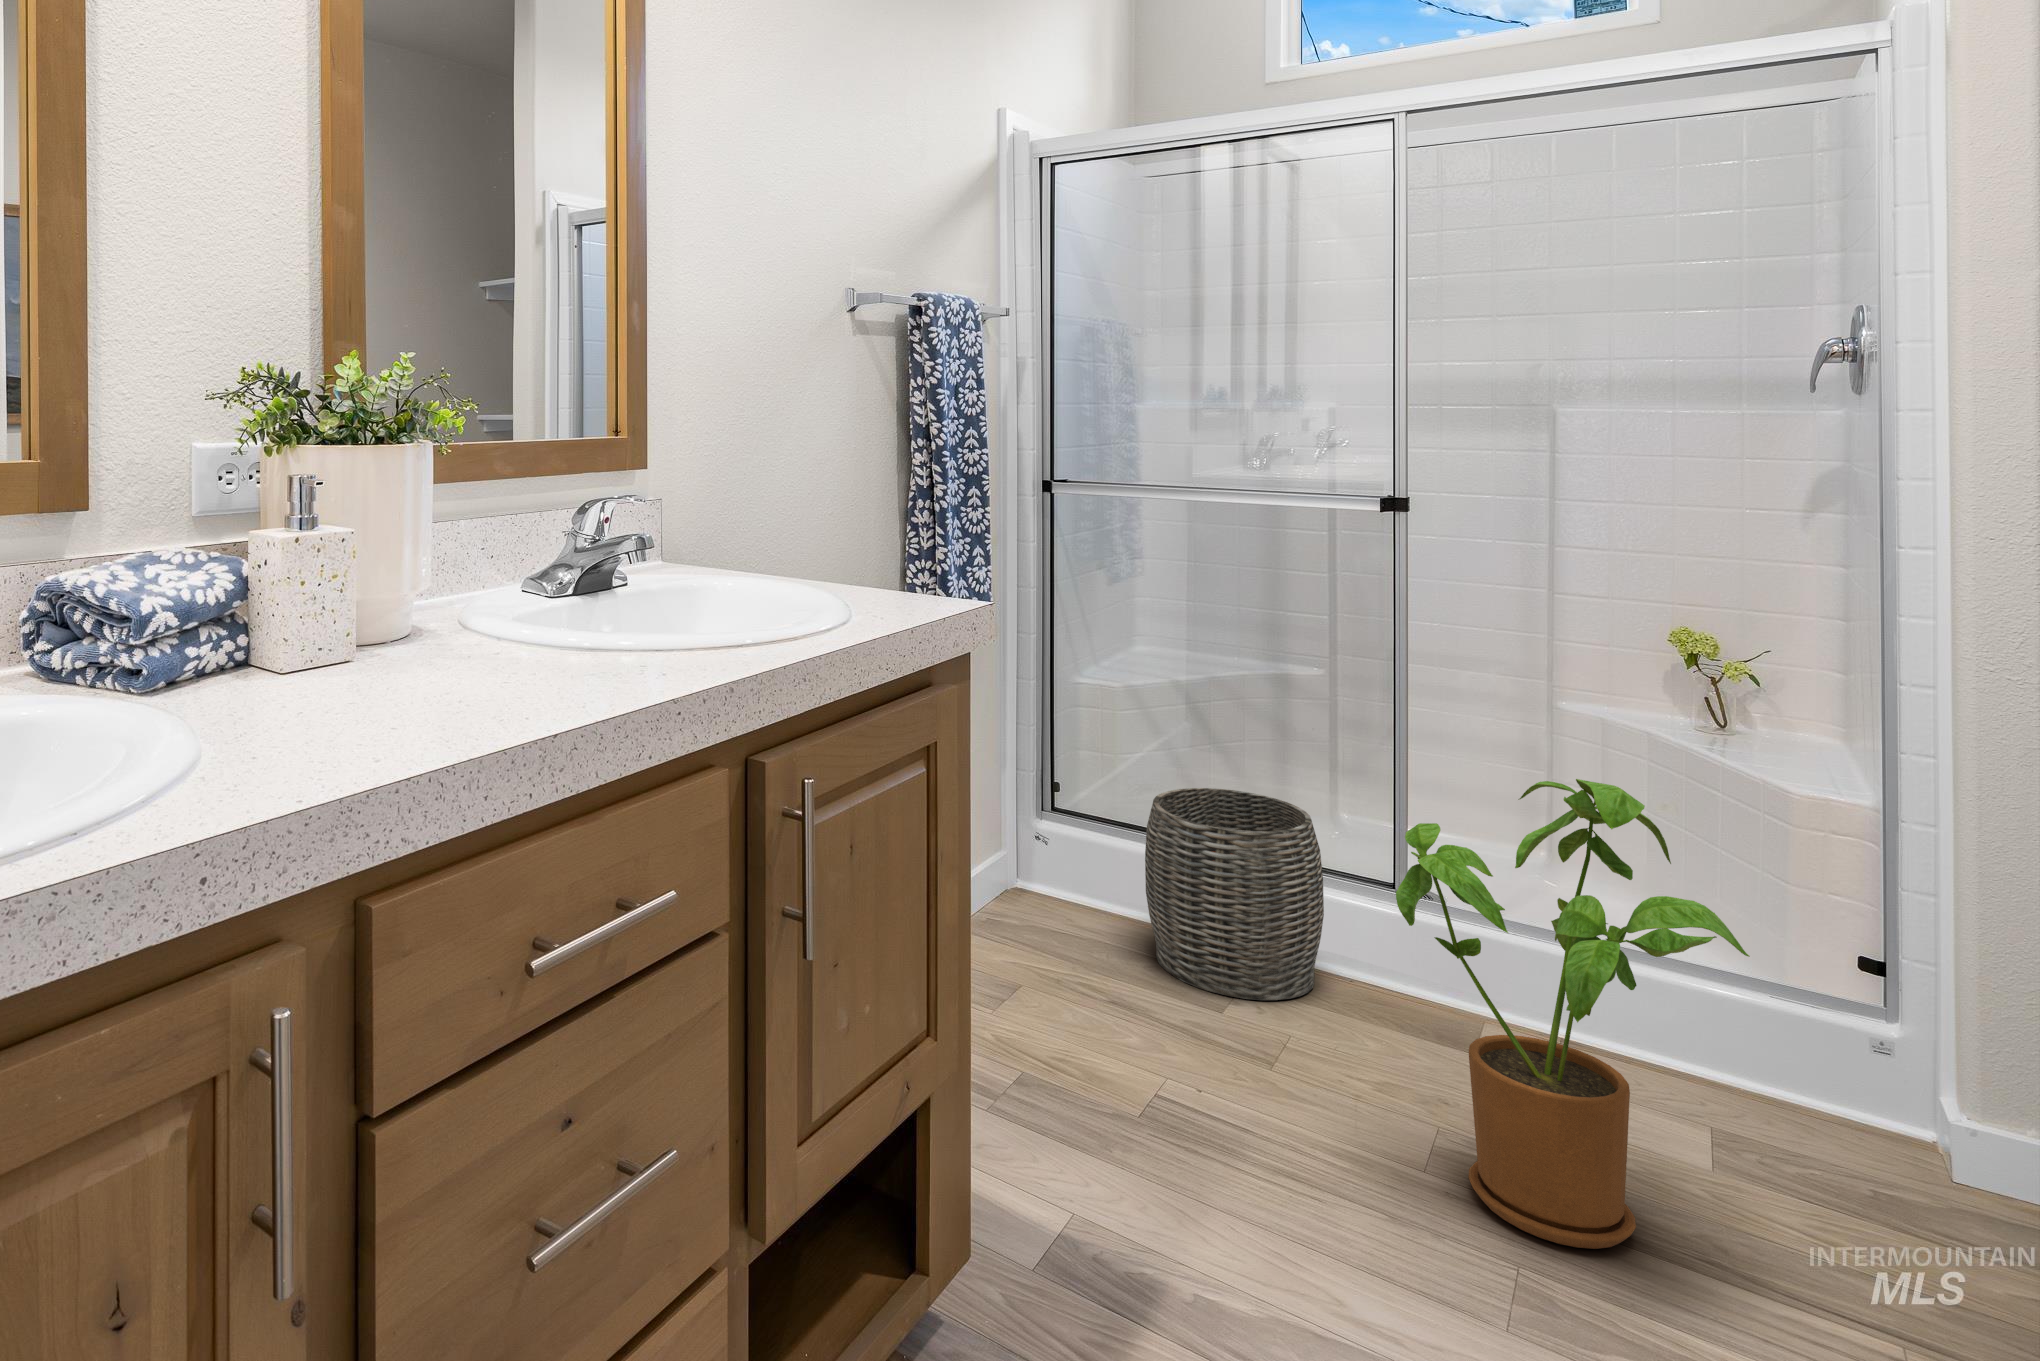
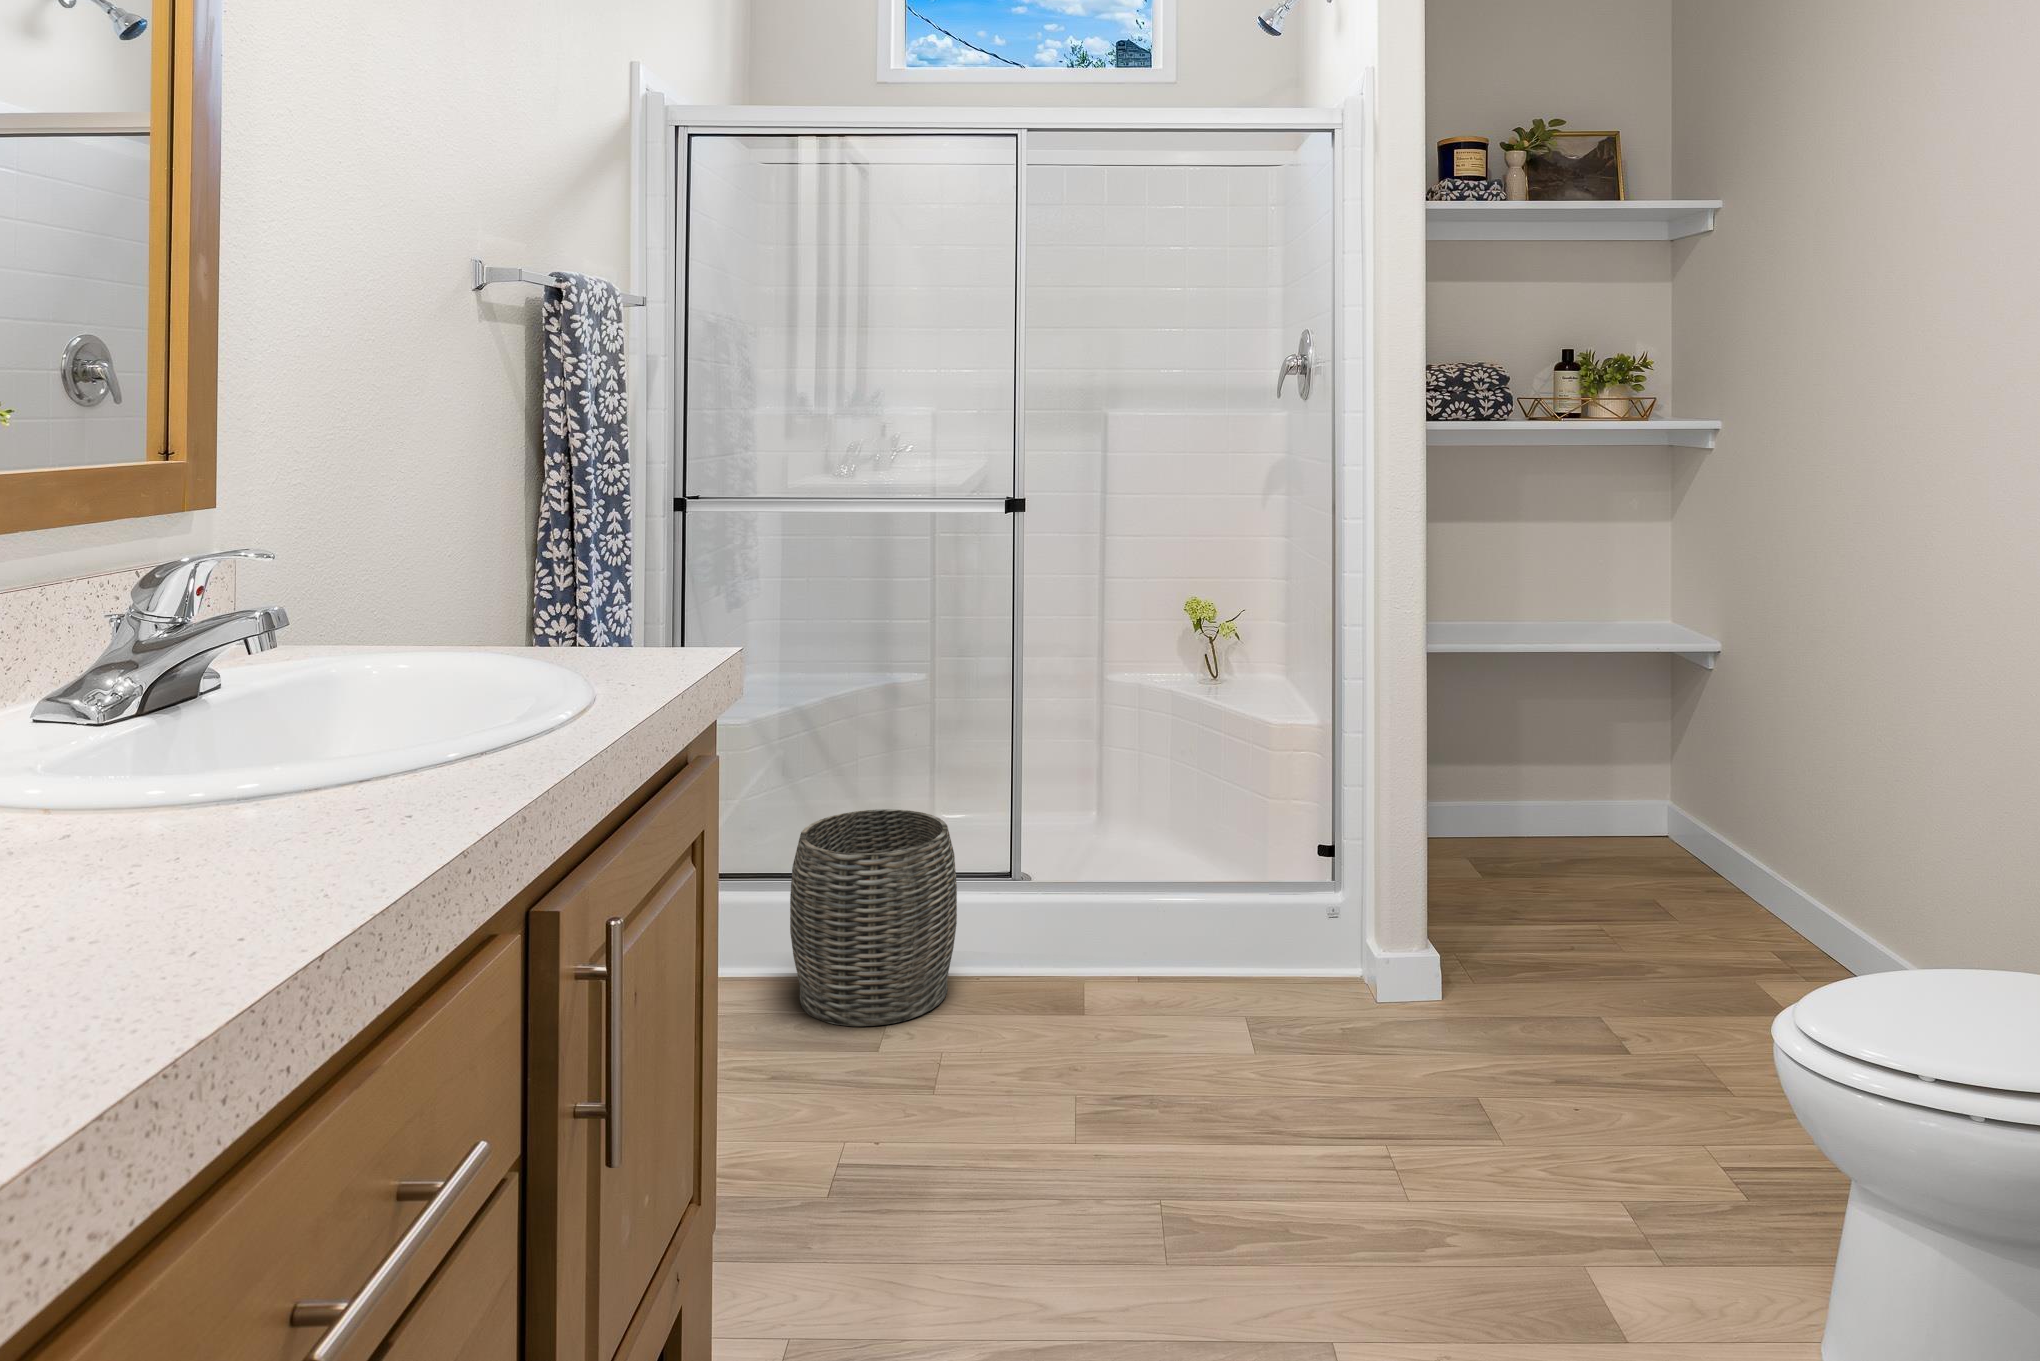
house plant: present [1396,779,1750,1249] -> none [1063,749,1312,1164]

